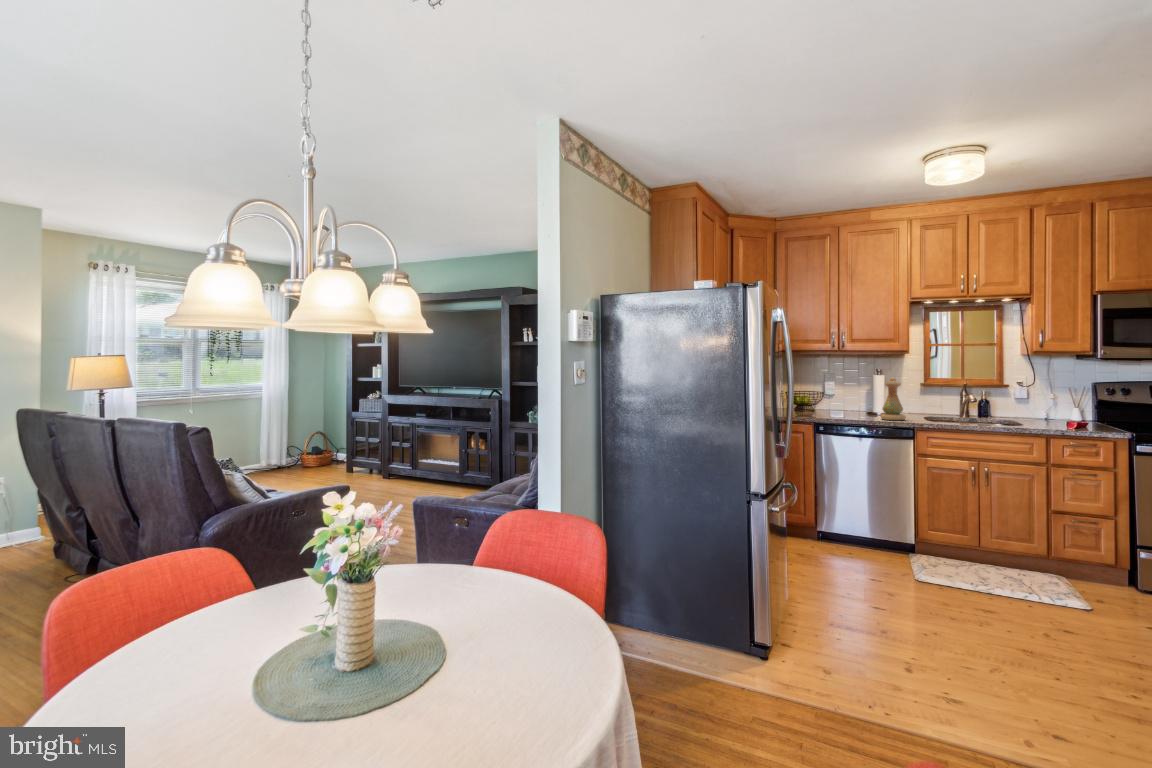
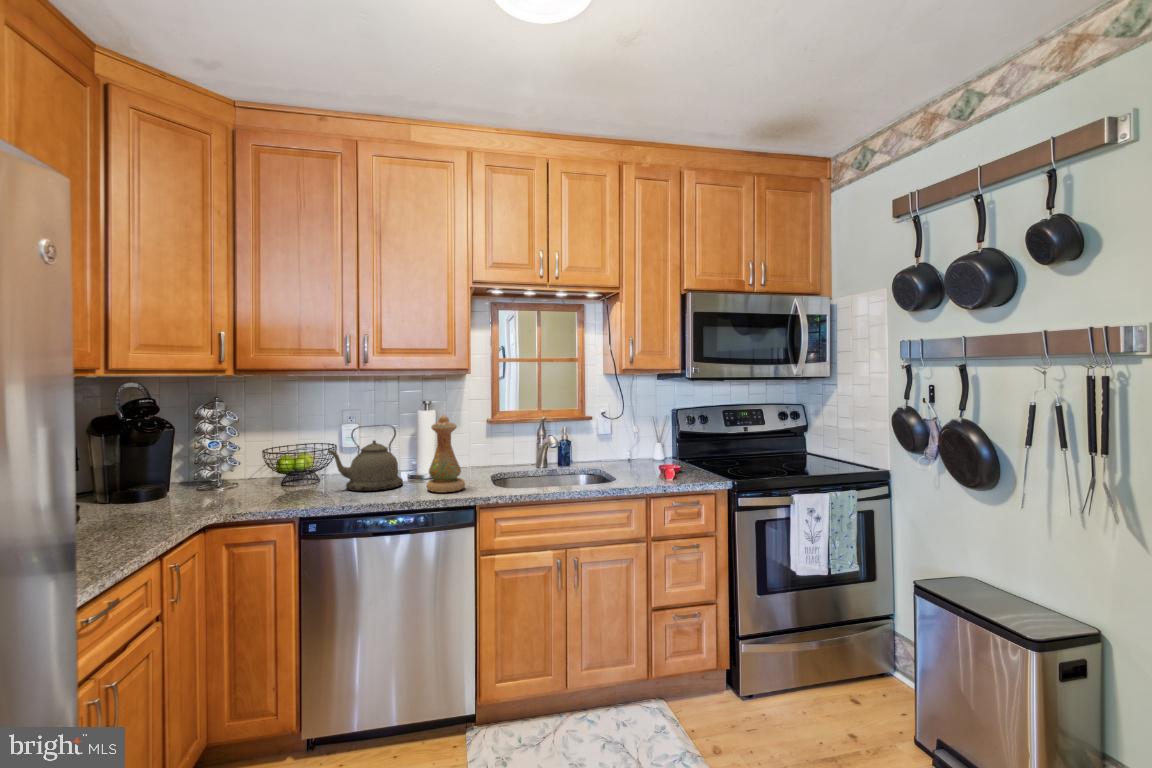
kettle: none [823,383,865,417] -> present [328,425,403,491]

